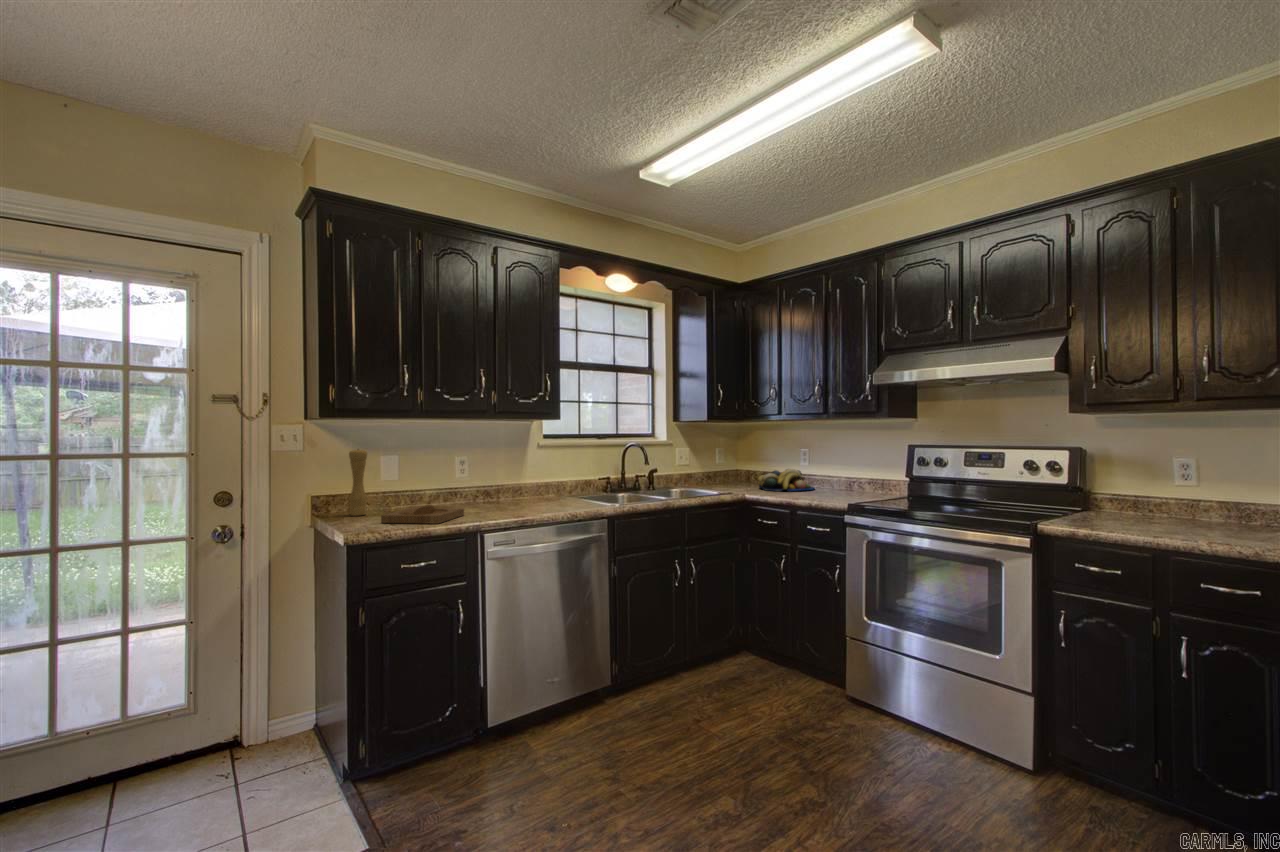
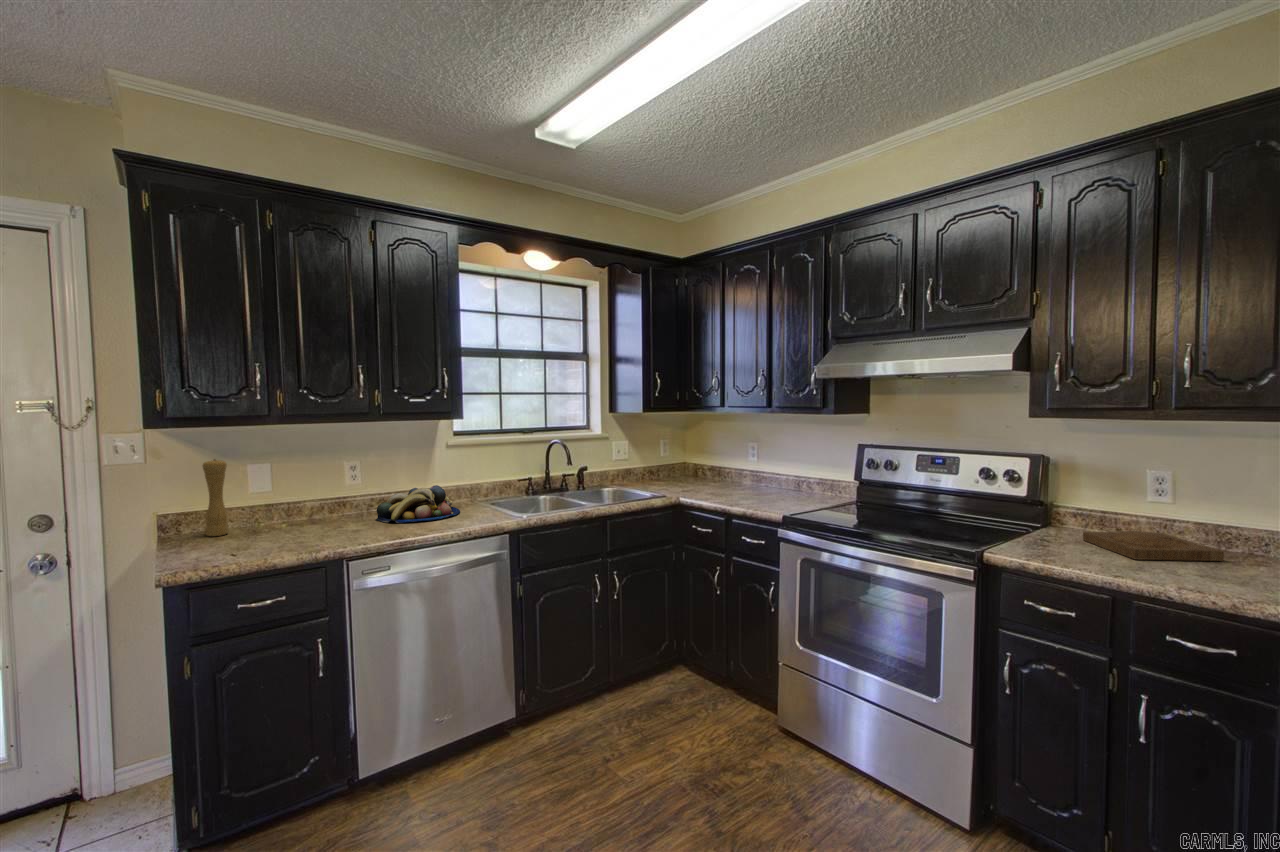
fruit bowl: present [758,469,814,491] -> present [376,485,460,523]
tray: present [381,506,464,524] -> present [1083,531,1224,561]

